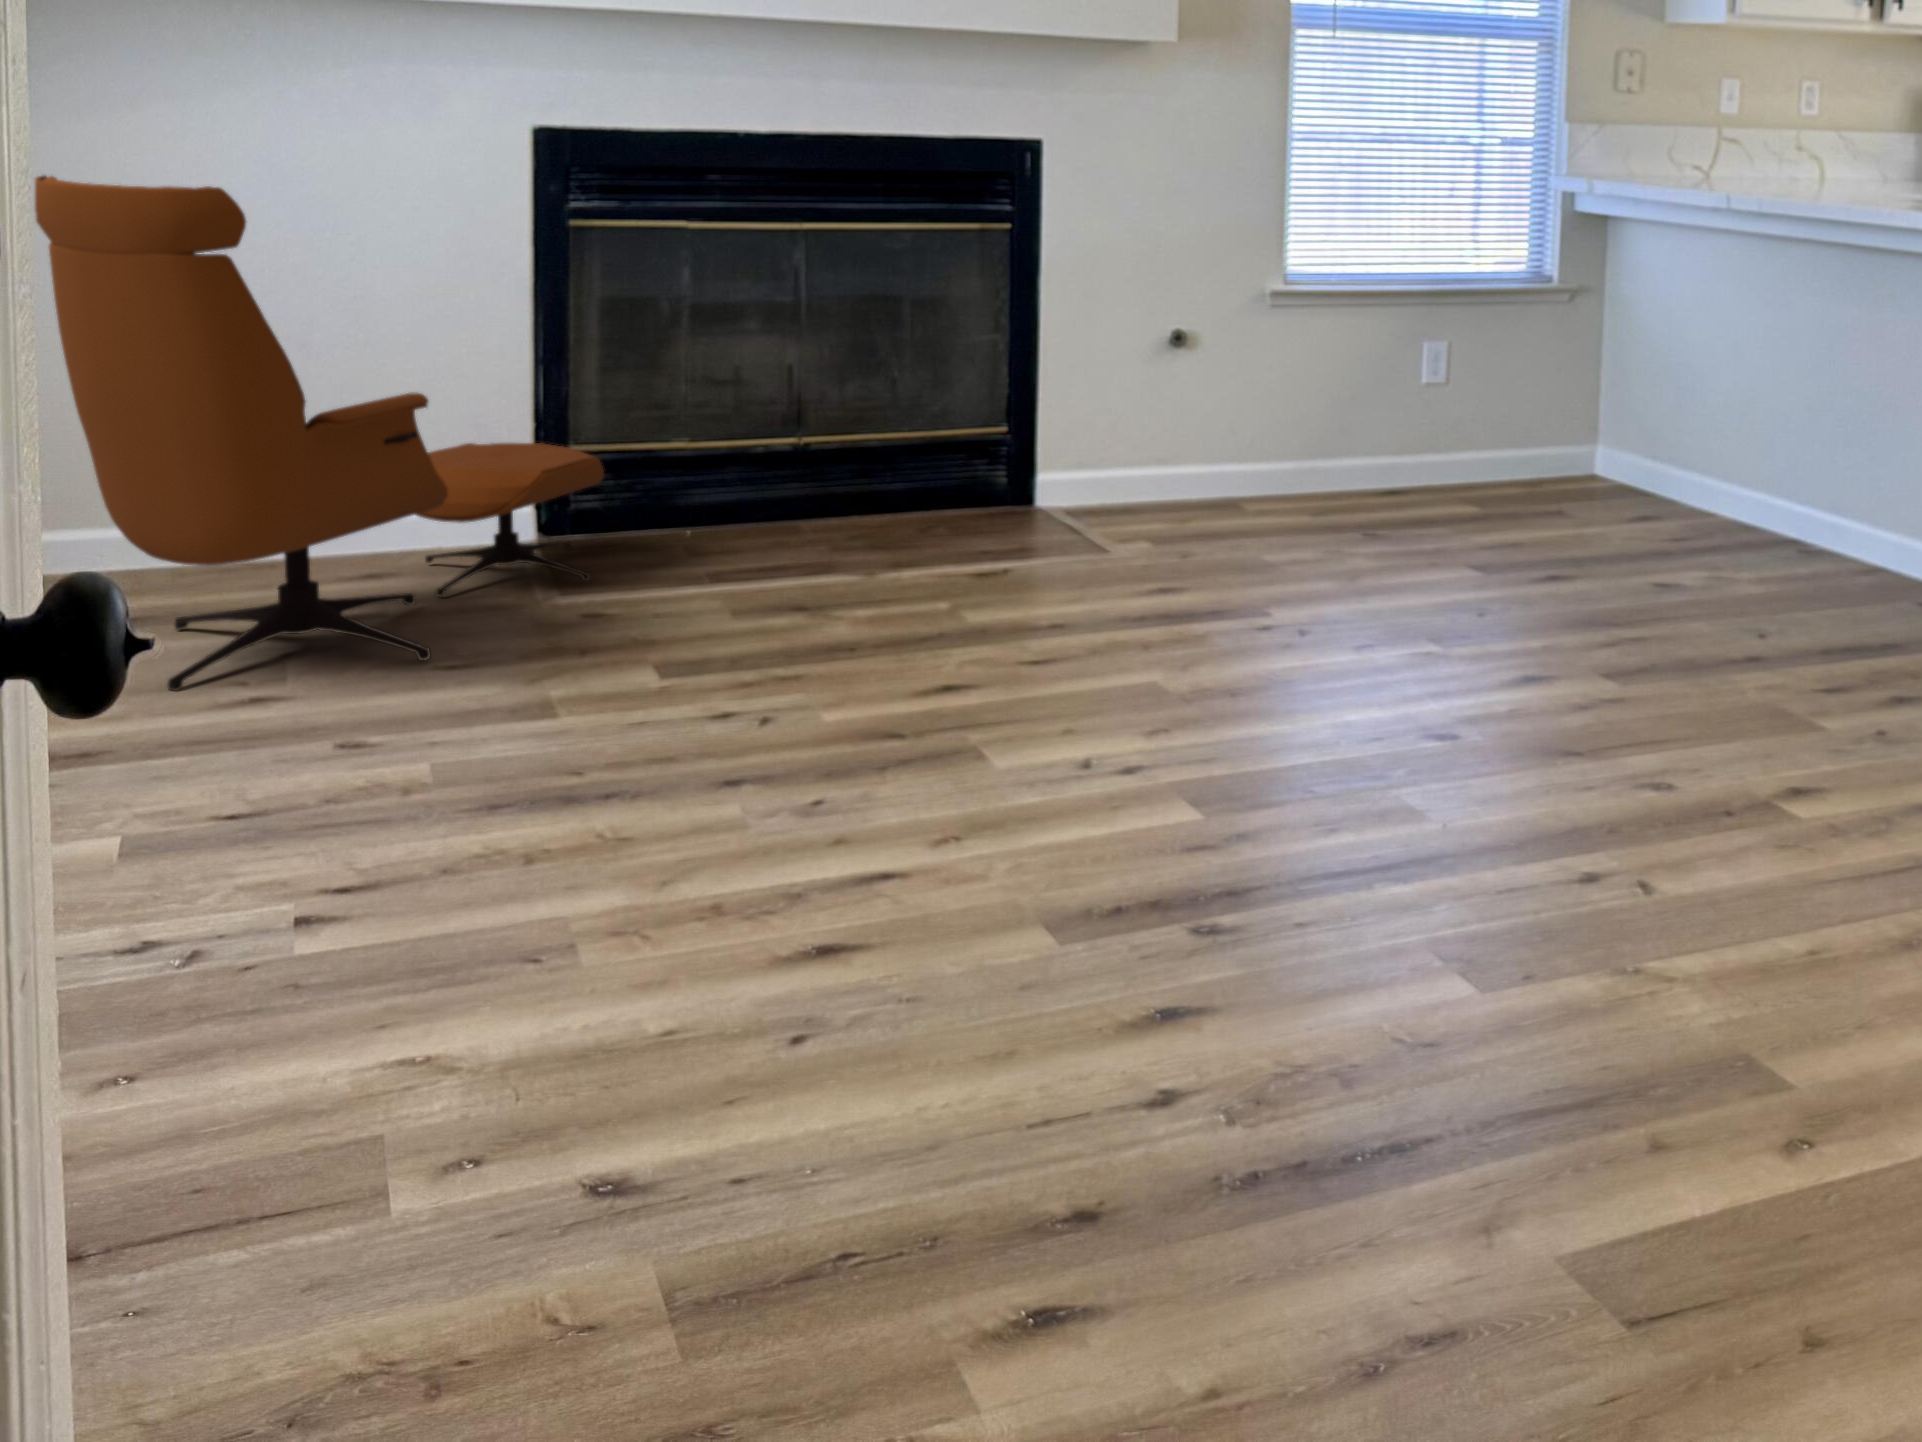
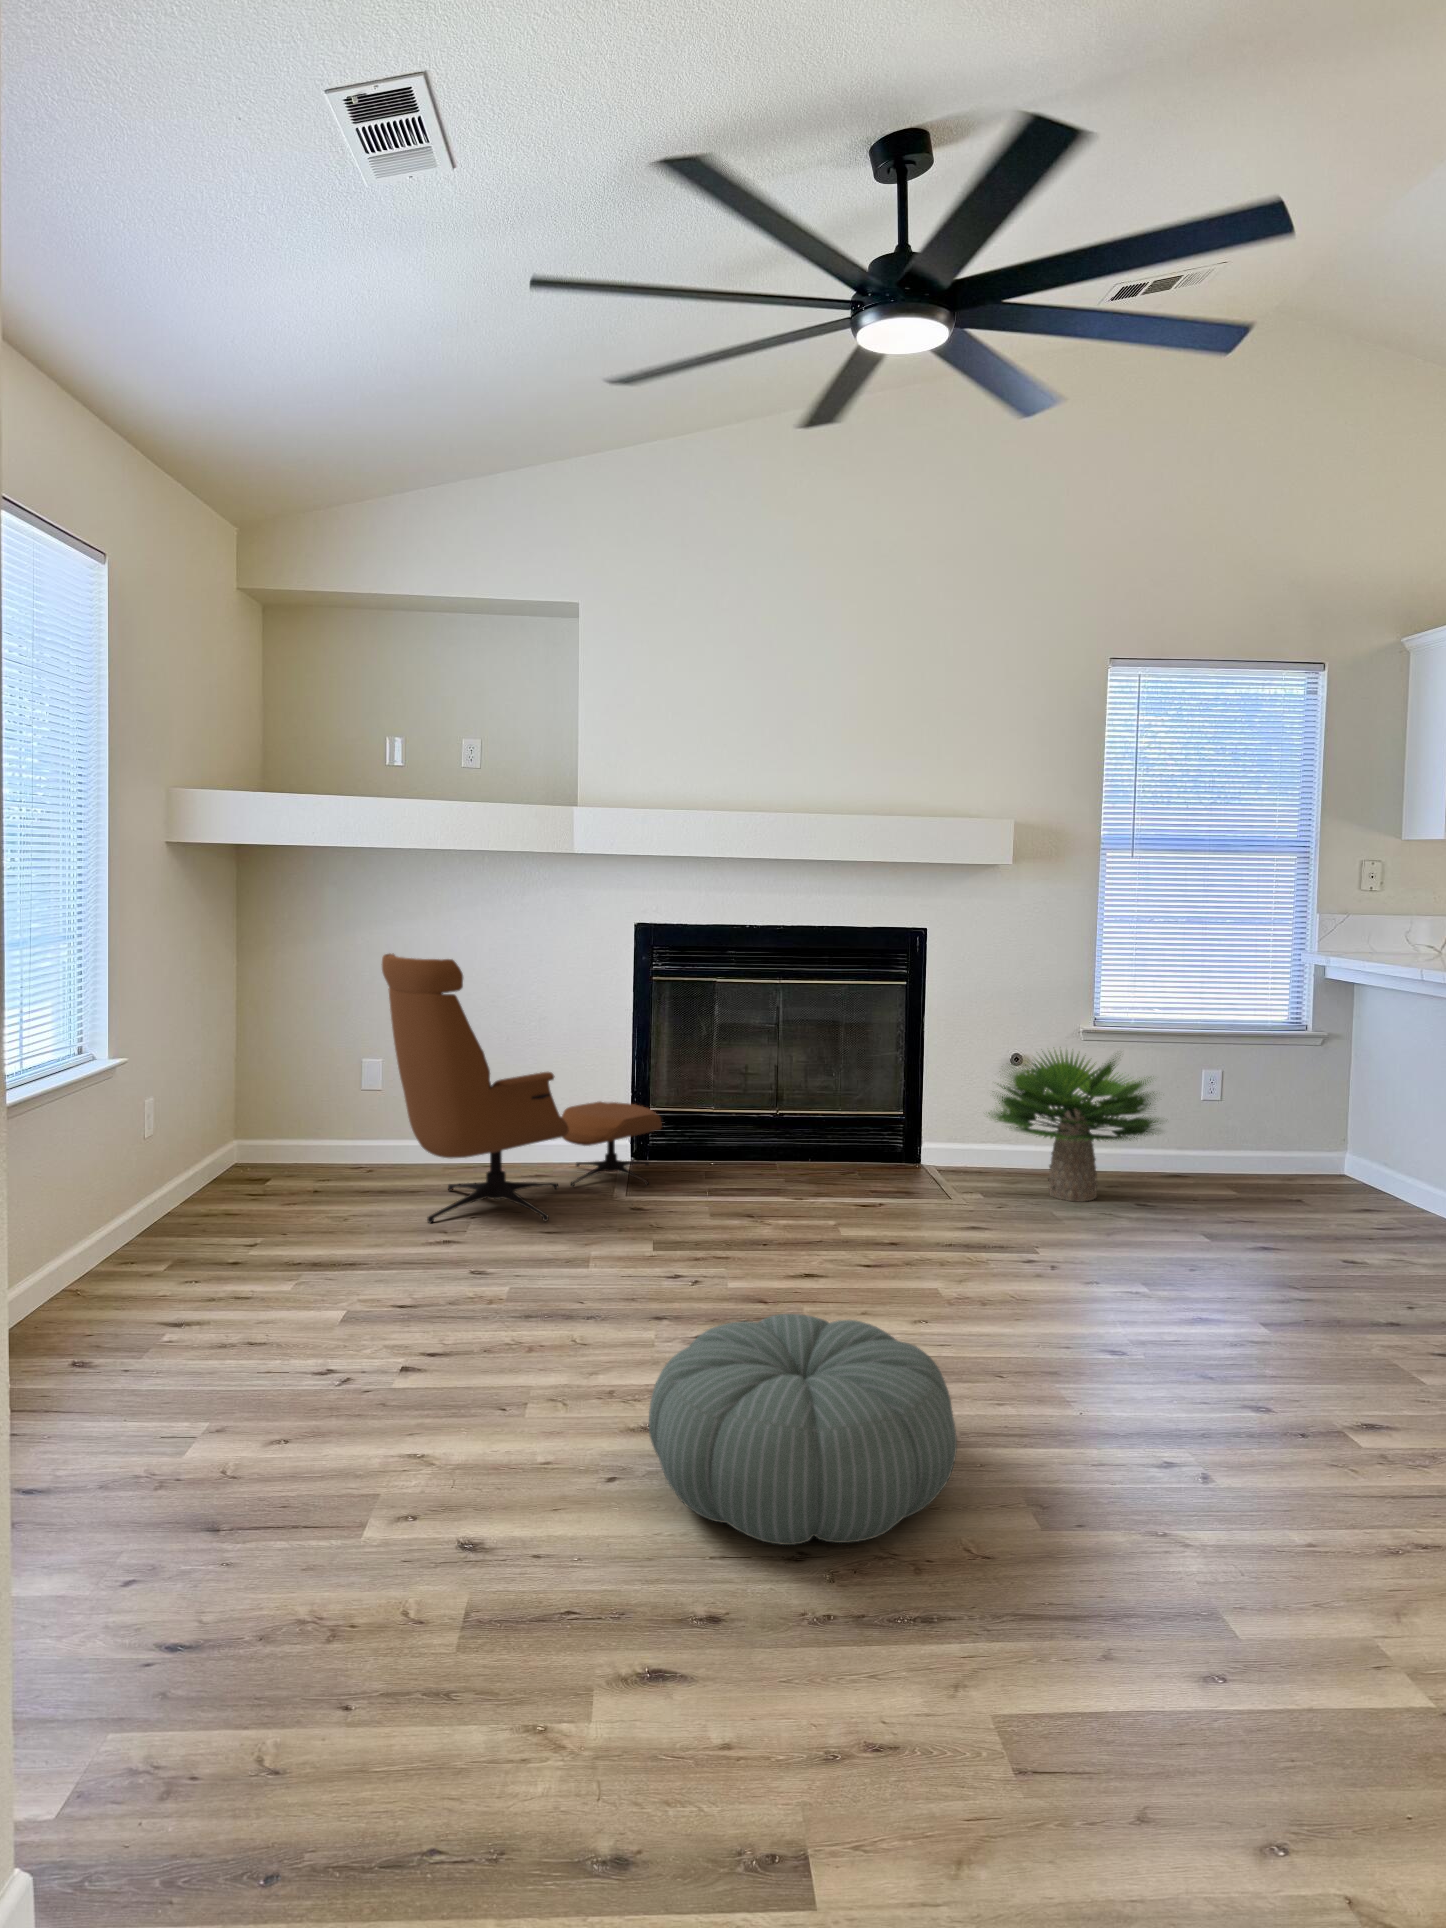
potted plant: none [1141,312,1409,539] -> present [988,1052,1161,1202]
pouf: none [853,727,1323,1052] -> present [649,1314,957,1545]

